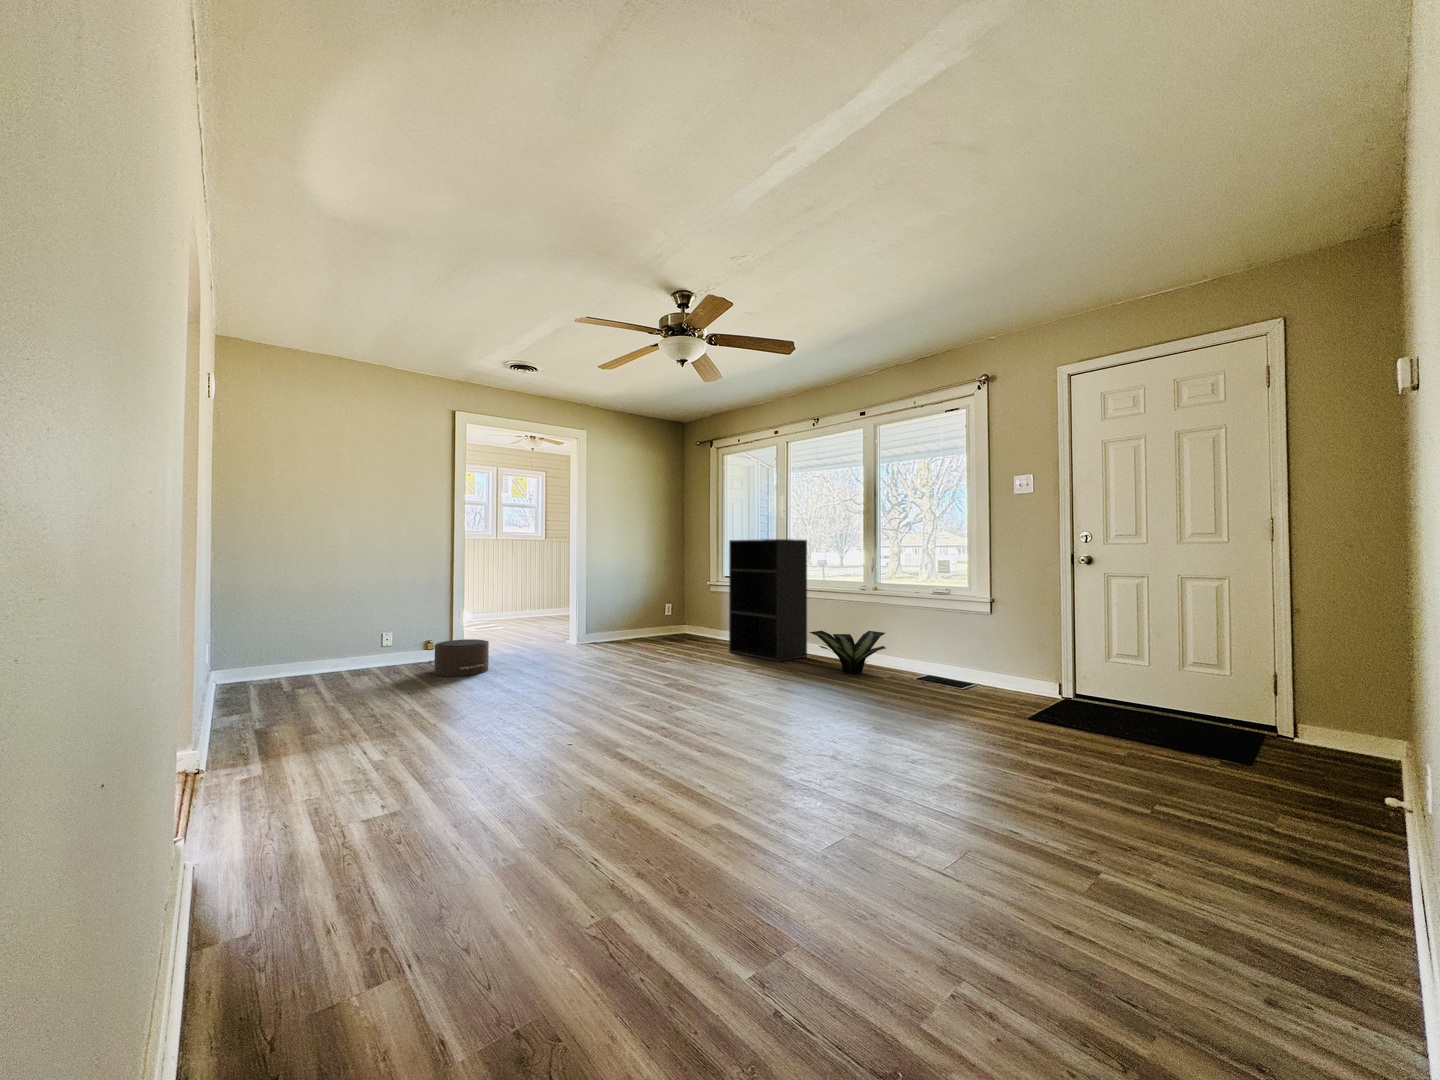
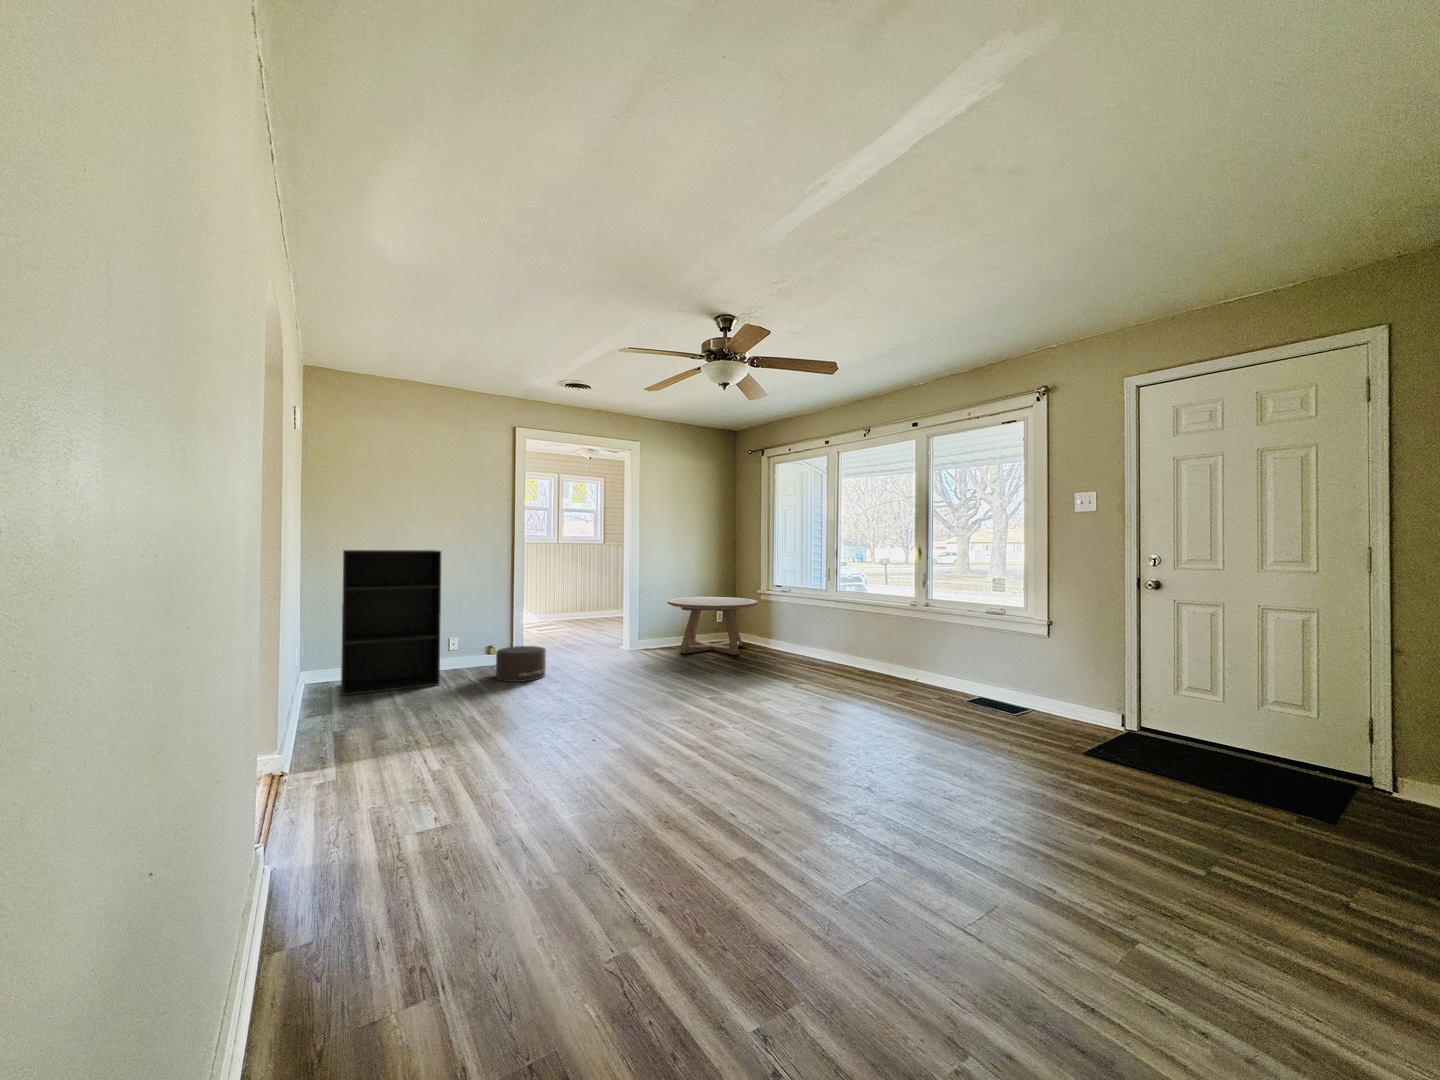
bookshelf: present [729,539,807,662] -> present [341,550,441,696]
coffee table: none [614,590,707,646] -> present [667,597,758,655]
potted plant: present [810,631,886,674] -> none [857,646,944,693]

